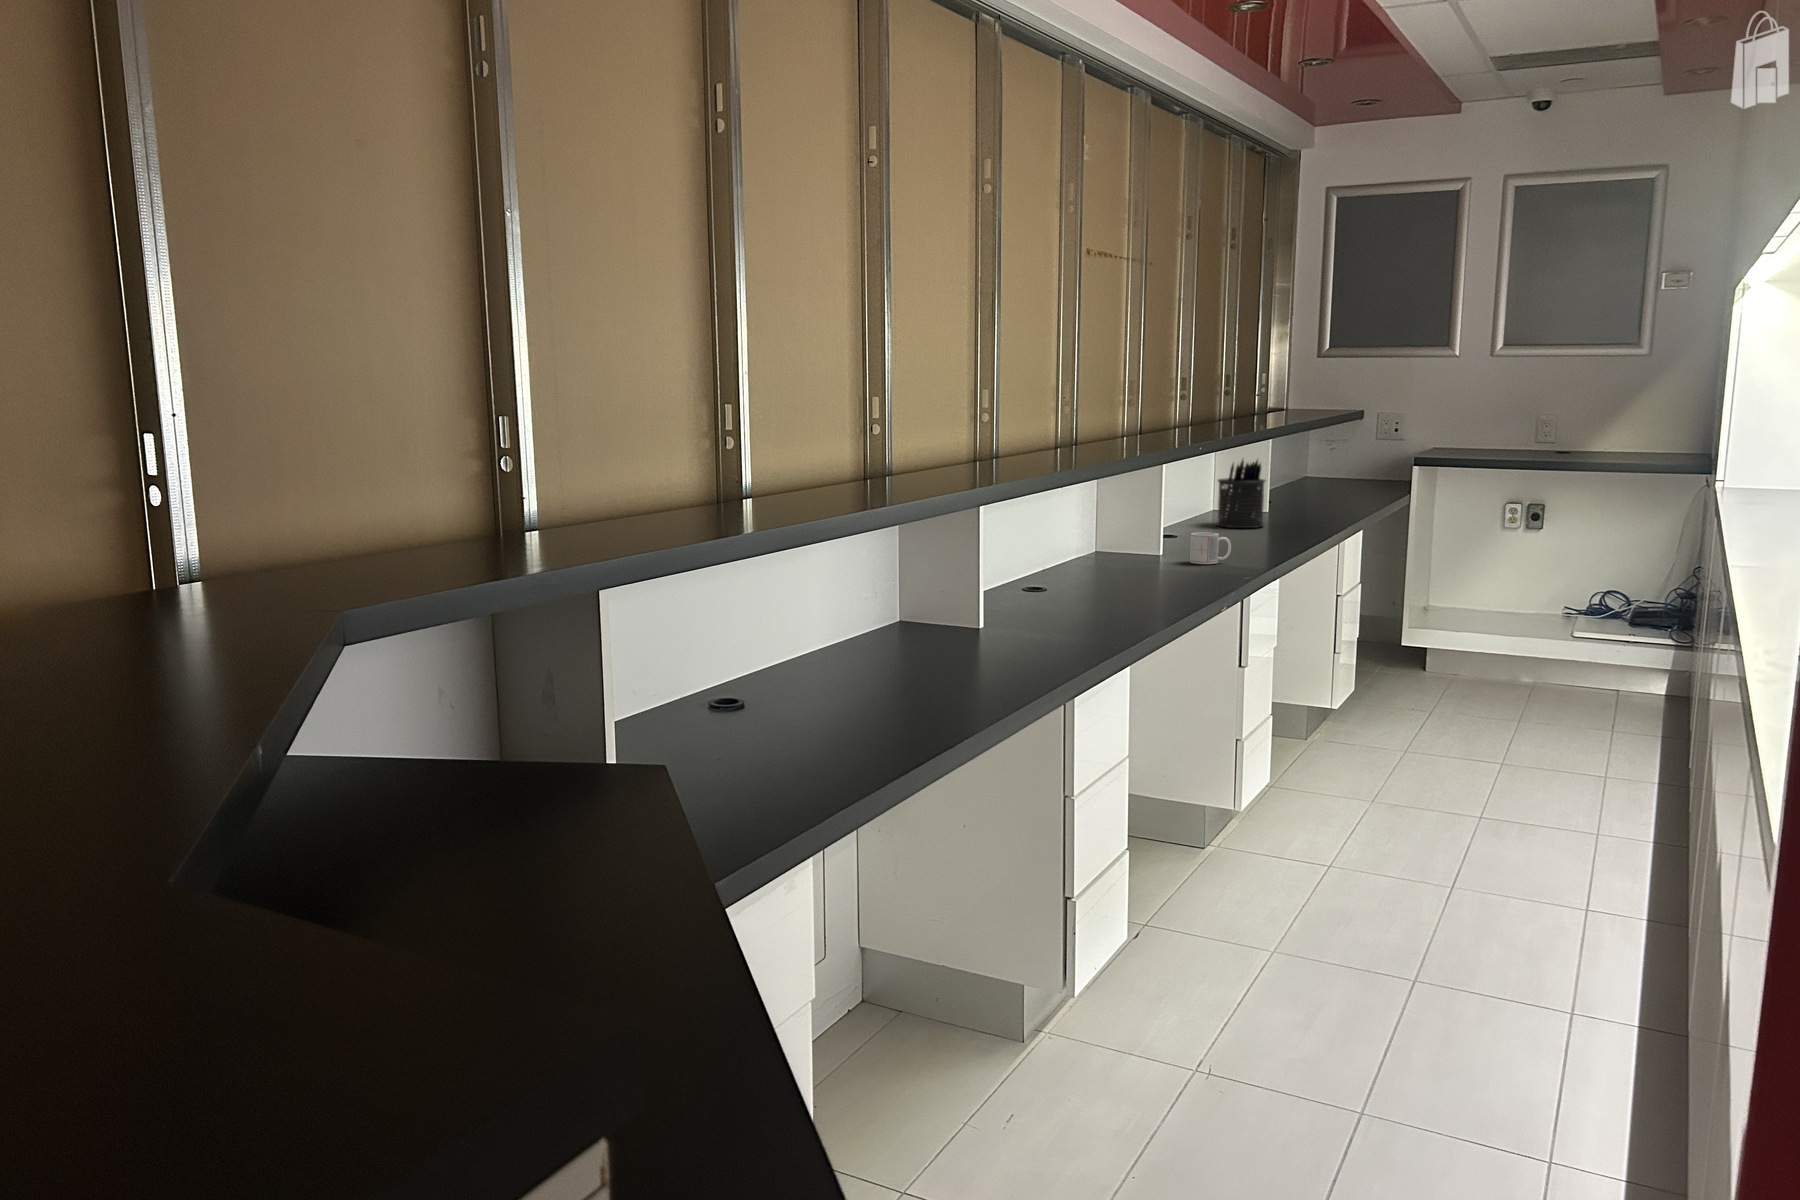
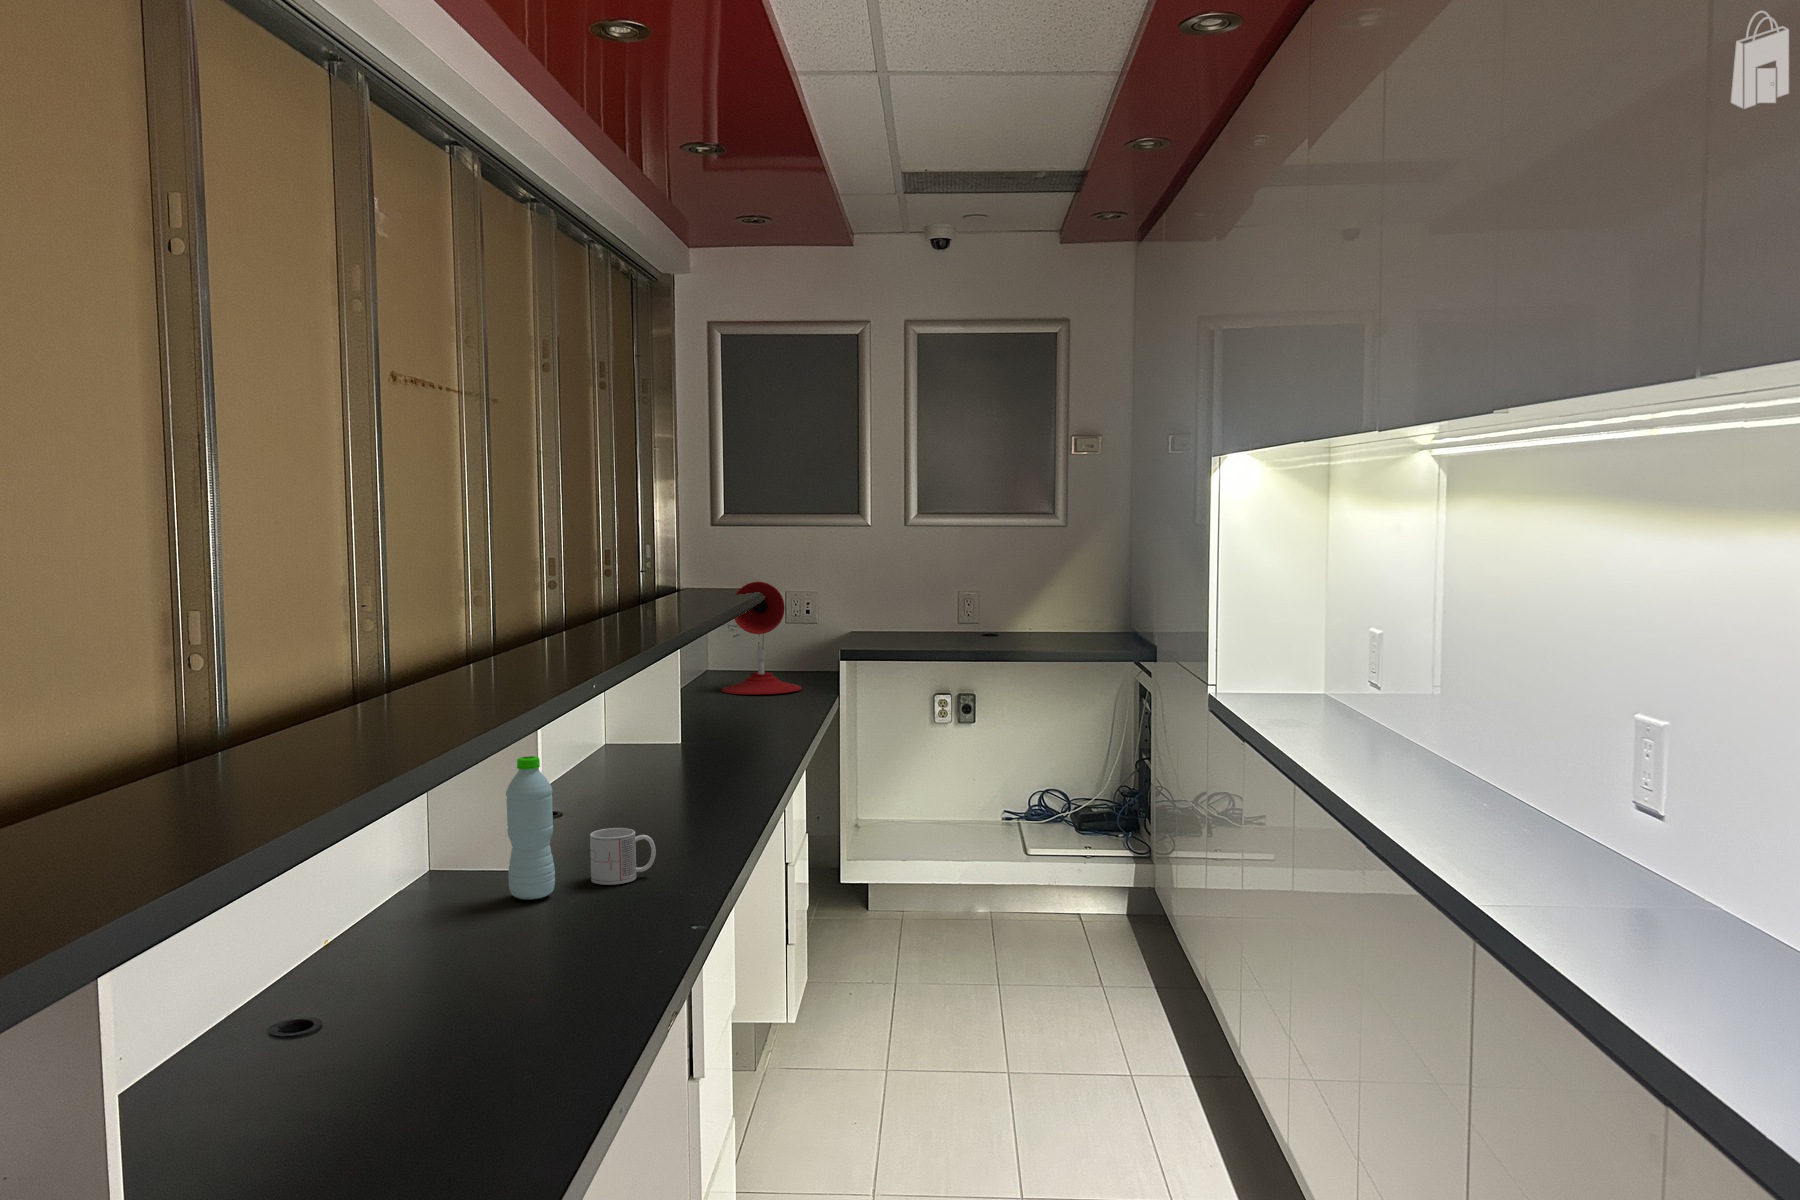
desk lamp: none [1314,400,1381,490] -> present [721,582,802,694]
pen holder: present [1217,460,1265,528] -> none [612,679,682,784]
water bottle: none [1141,481,1169,565] -> present [506,756,555,899]

